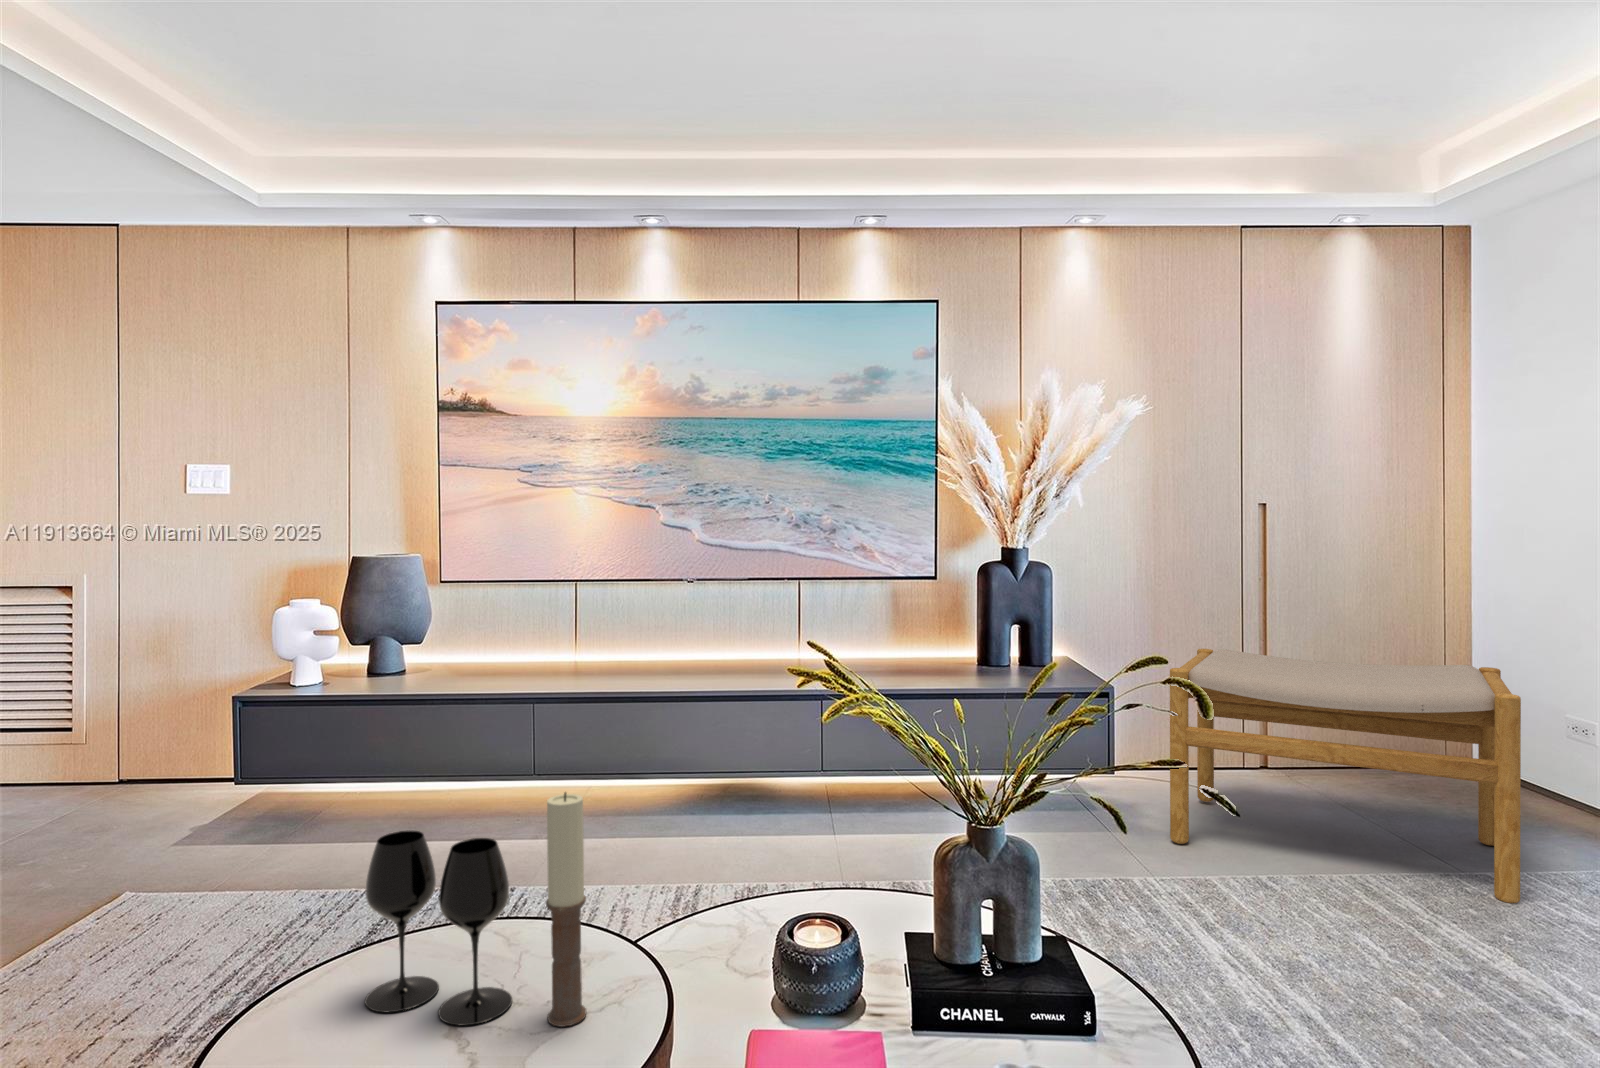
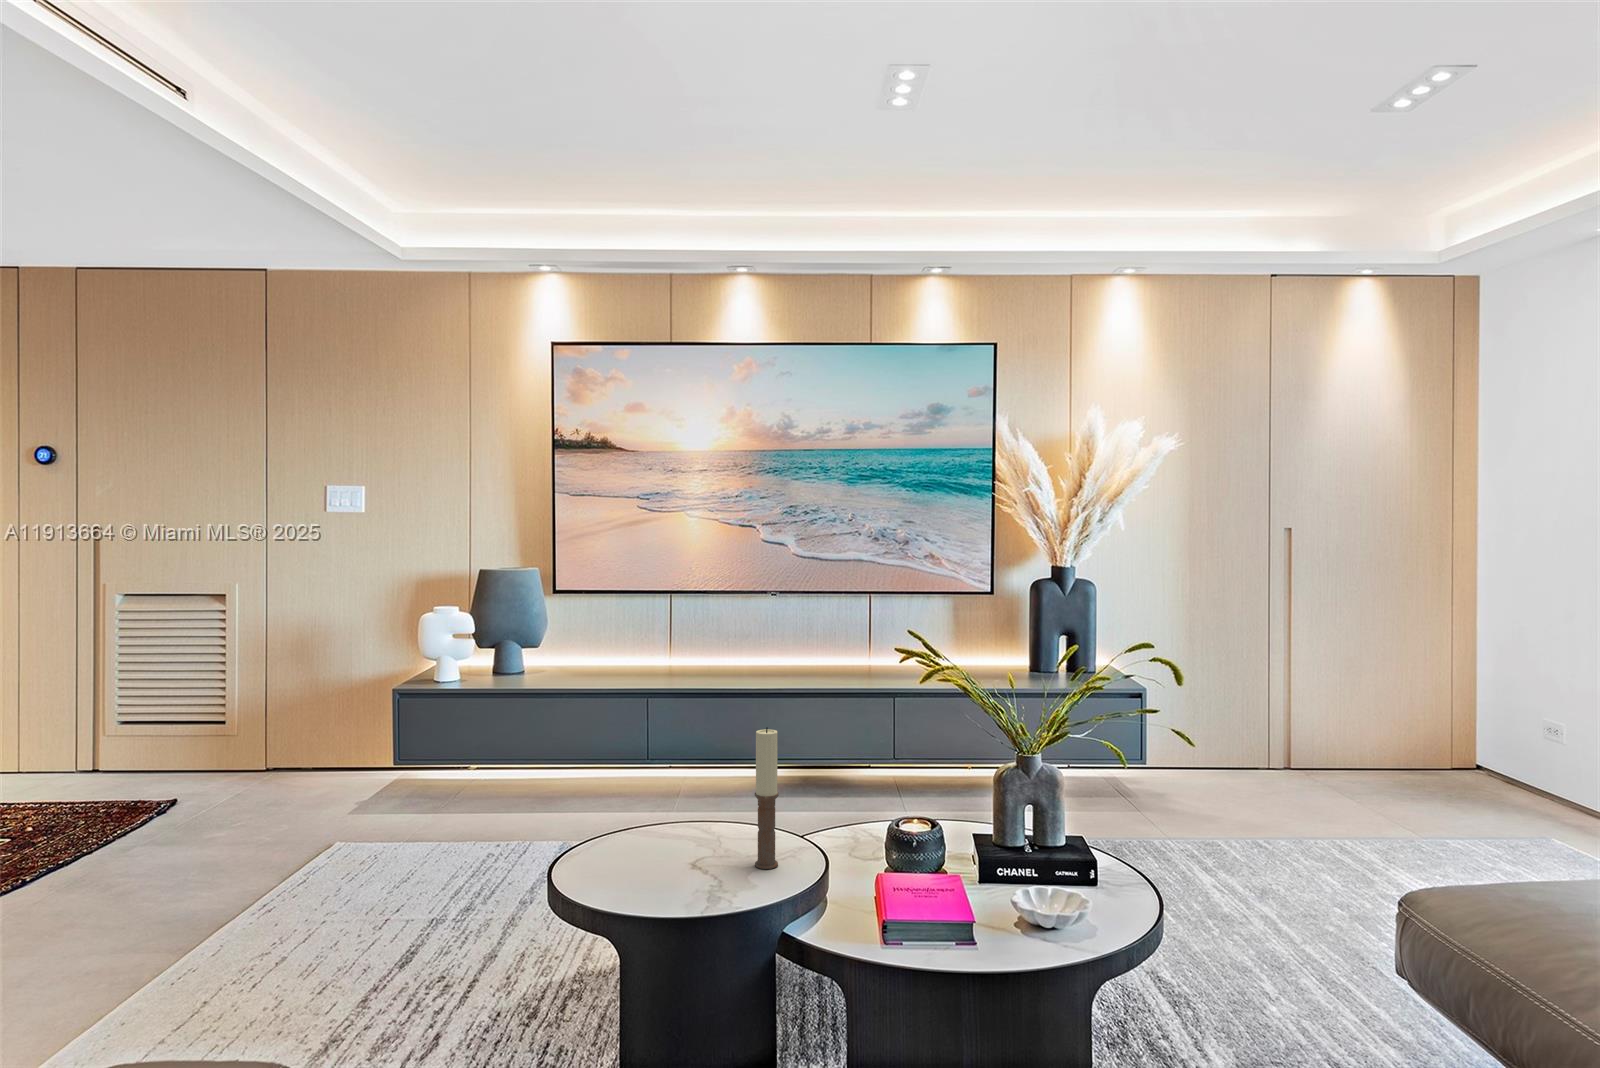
footstool: present [1170,649,1521,903] -> none [1190,653,1474,861]
wine glass: present [365,830,512,1025] -> none [638,753,730,867]

